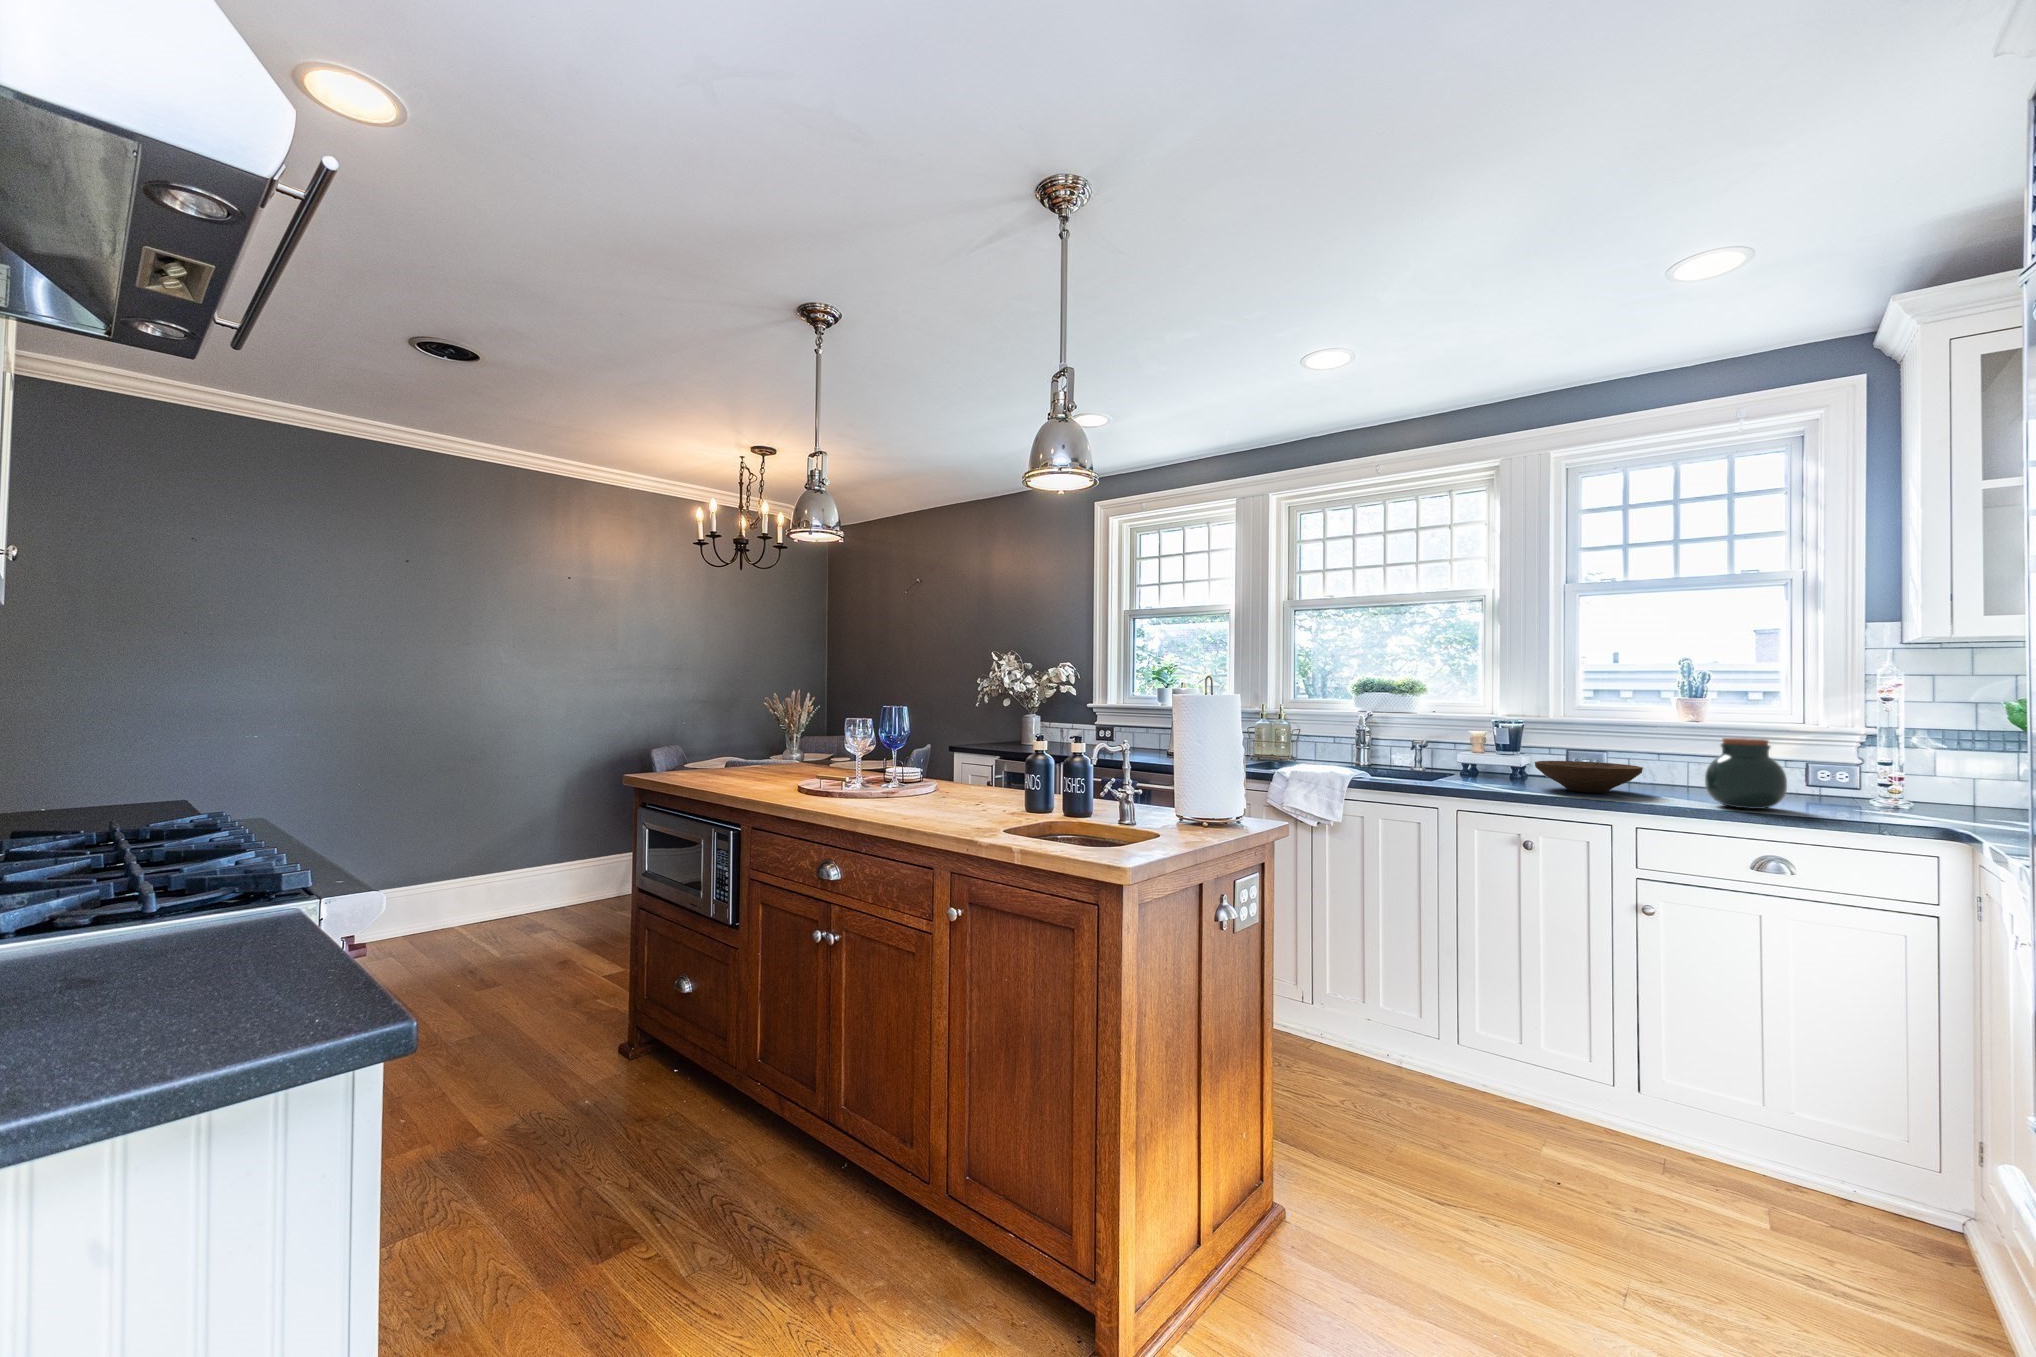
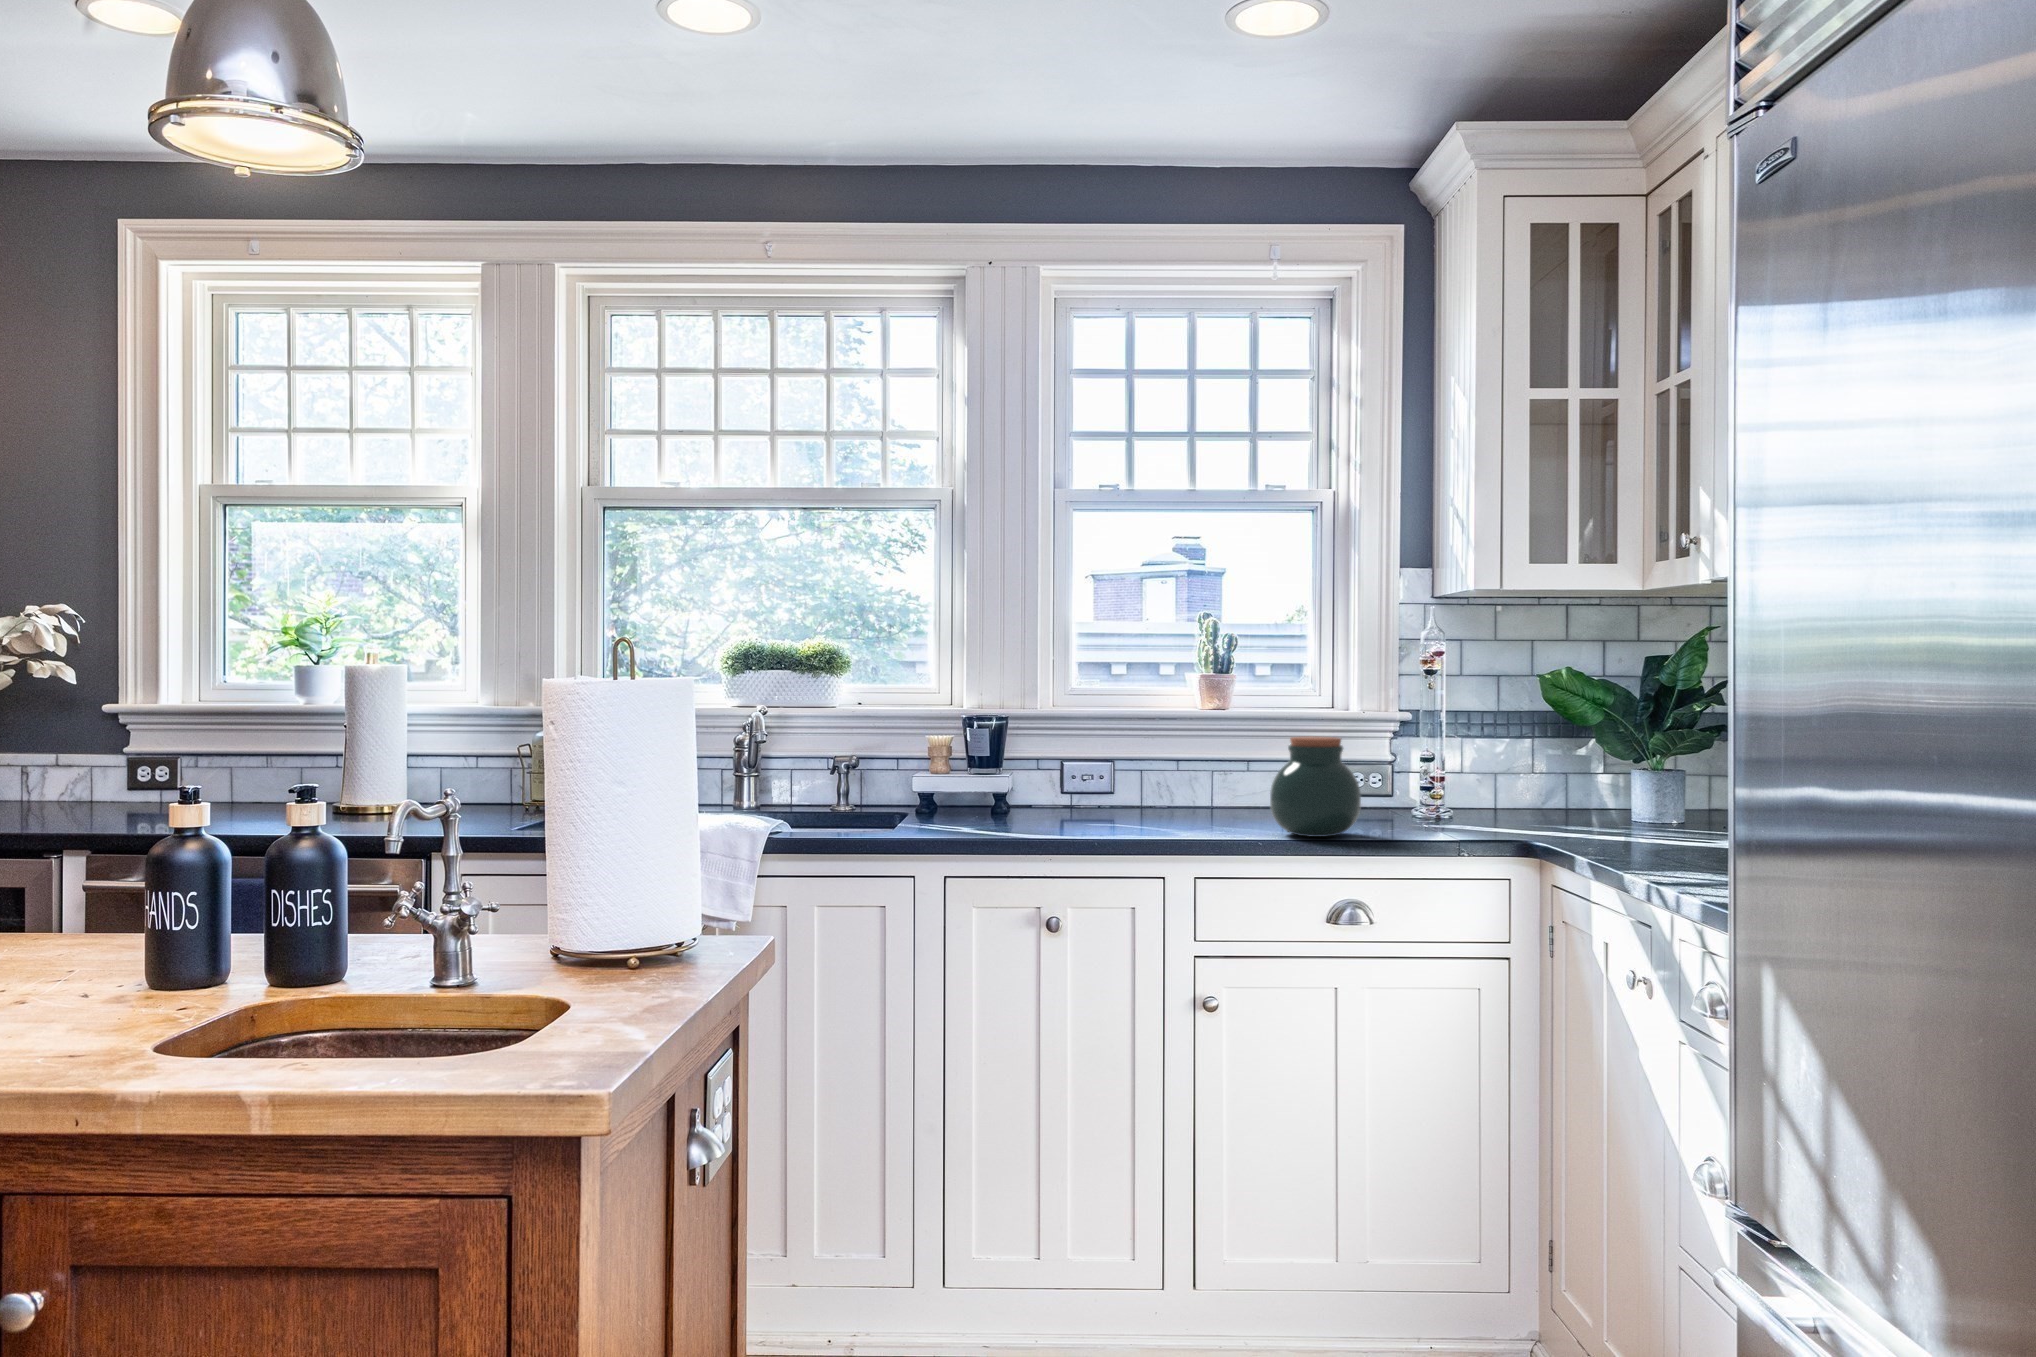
wooden bowl: present [1535,761,1643,793] -> none [1047,780,1187,830]

